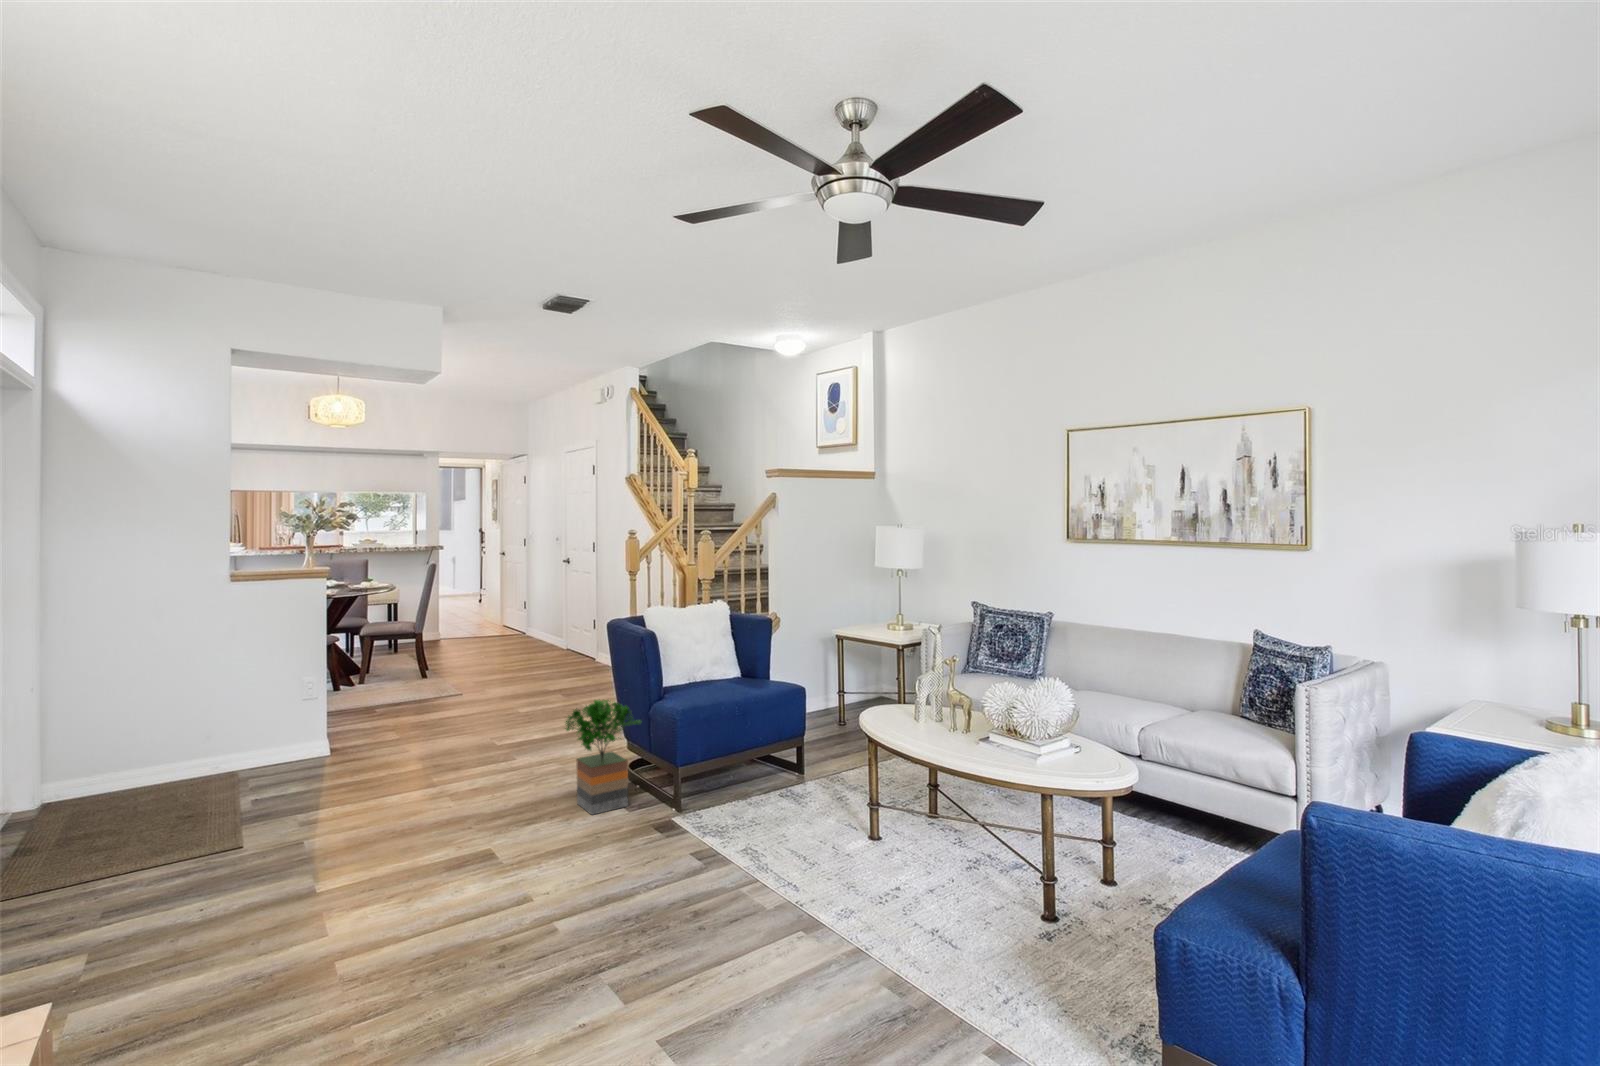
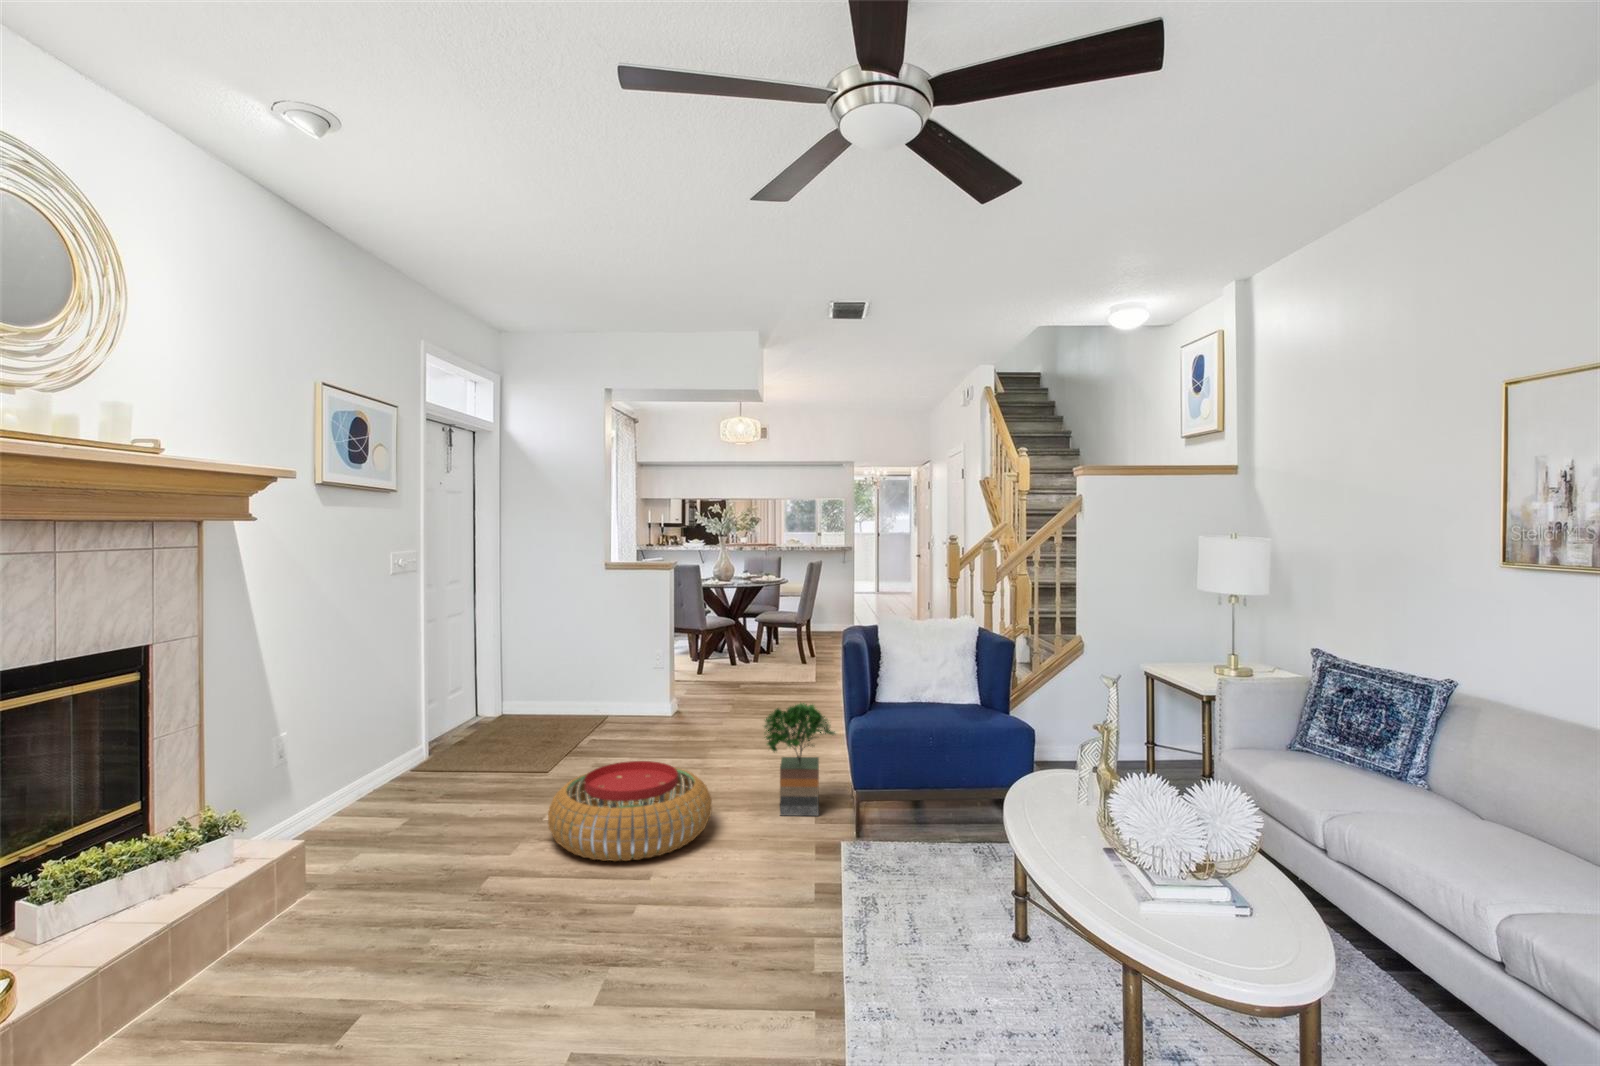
pouf: none [349,788,548,906] -> present [548,761,712,861]

